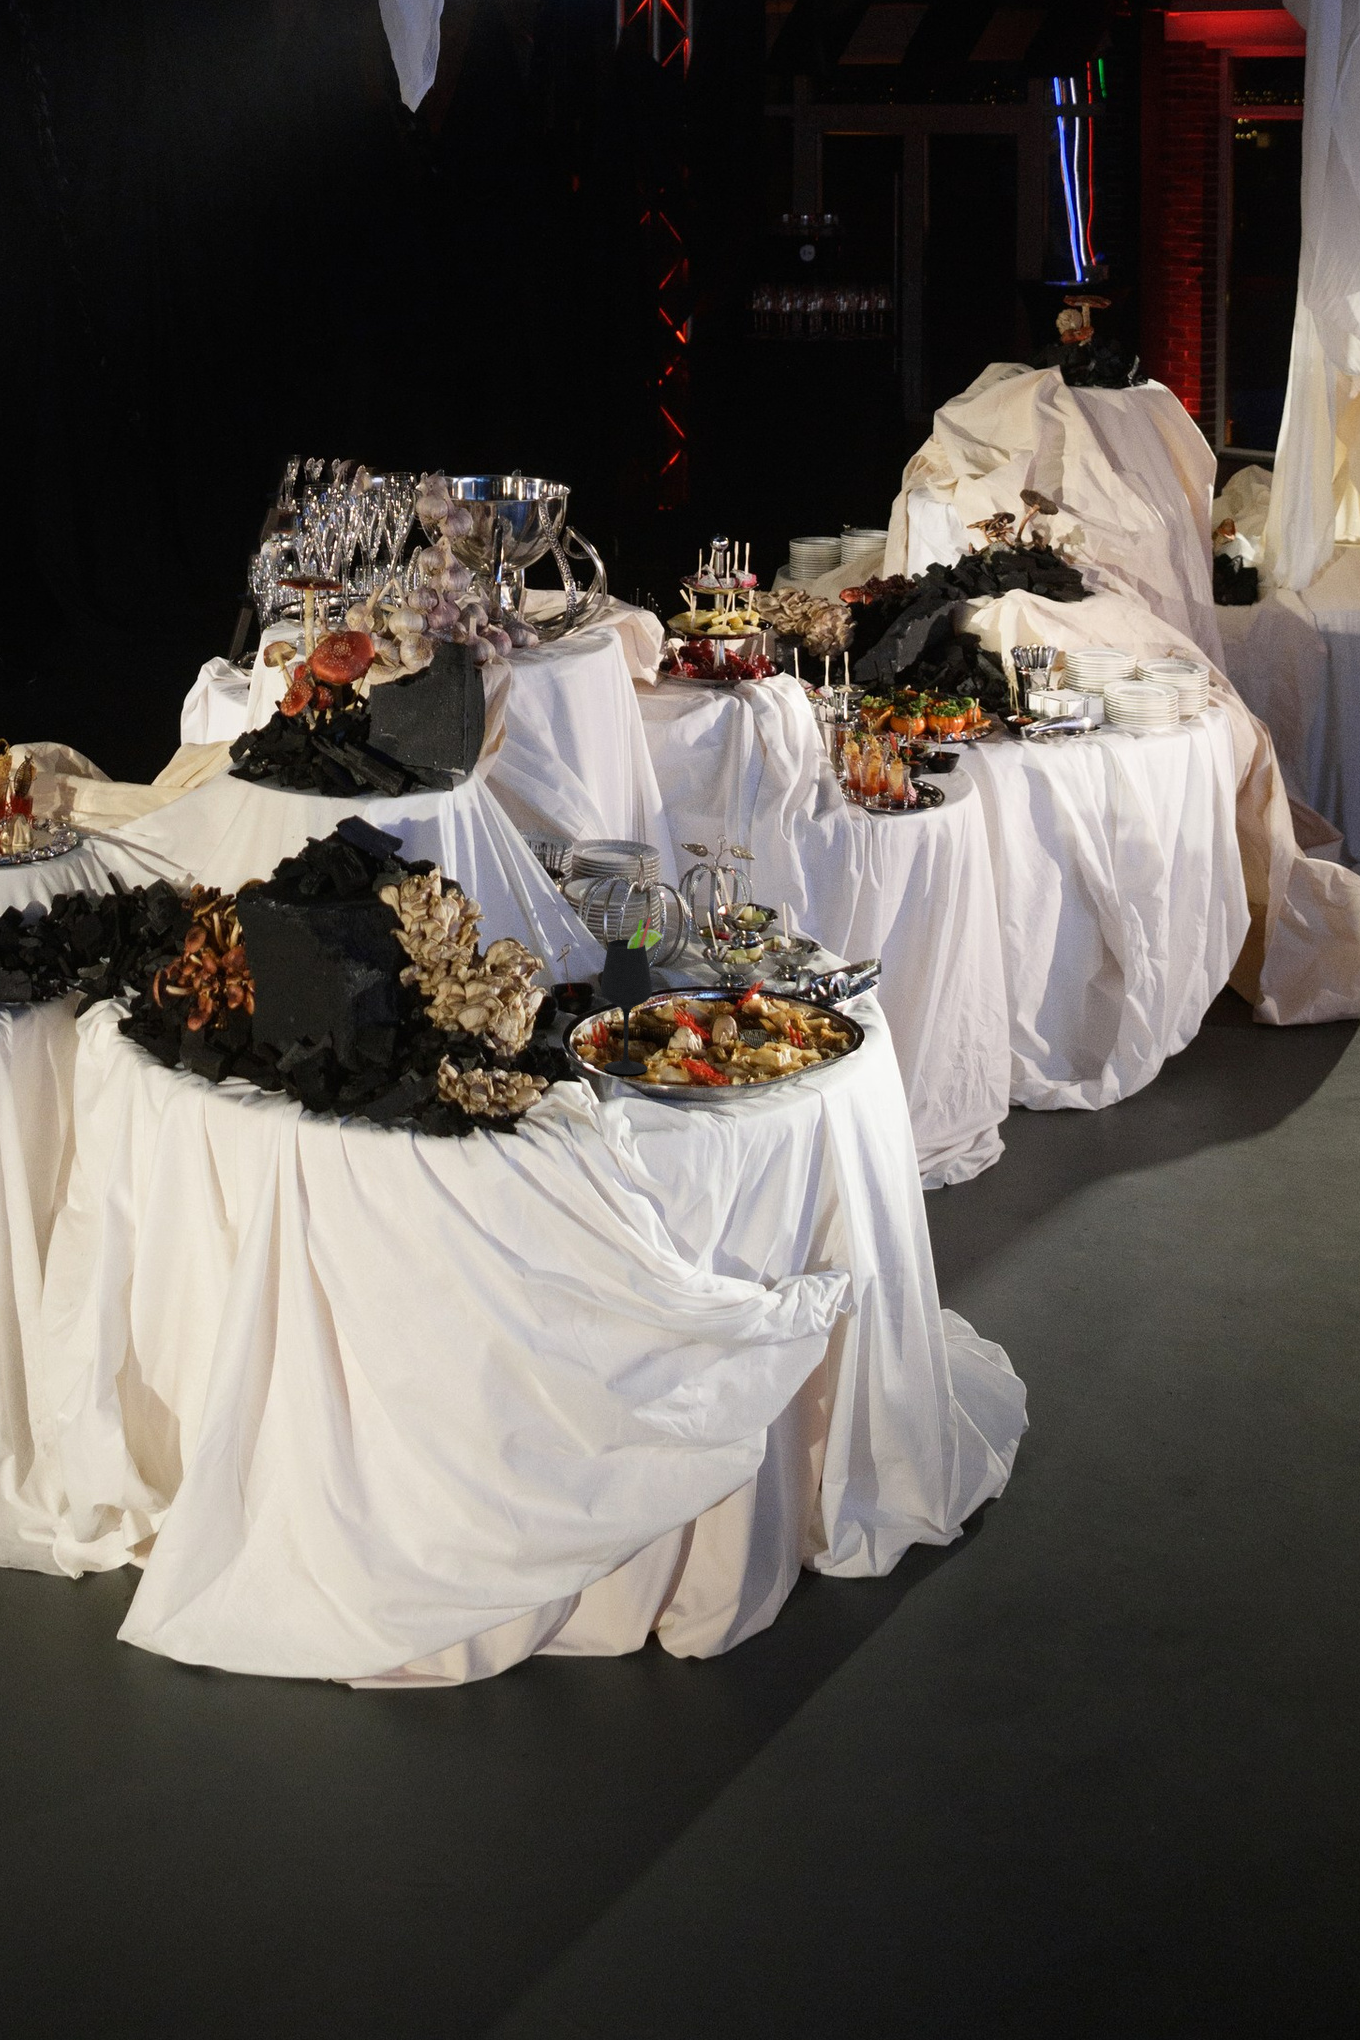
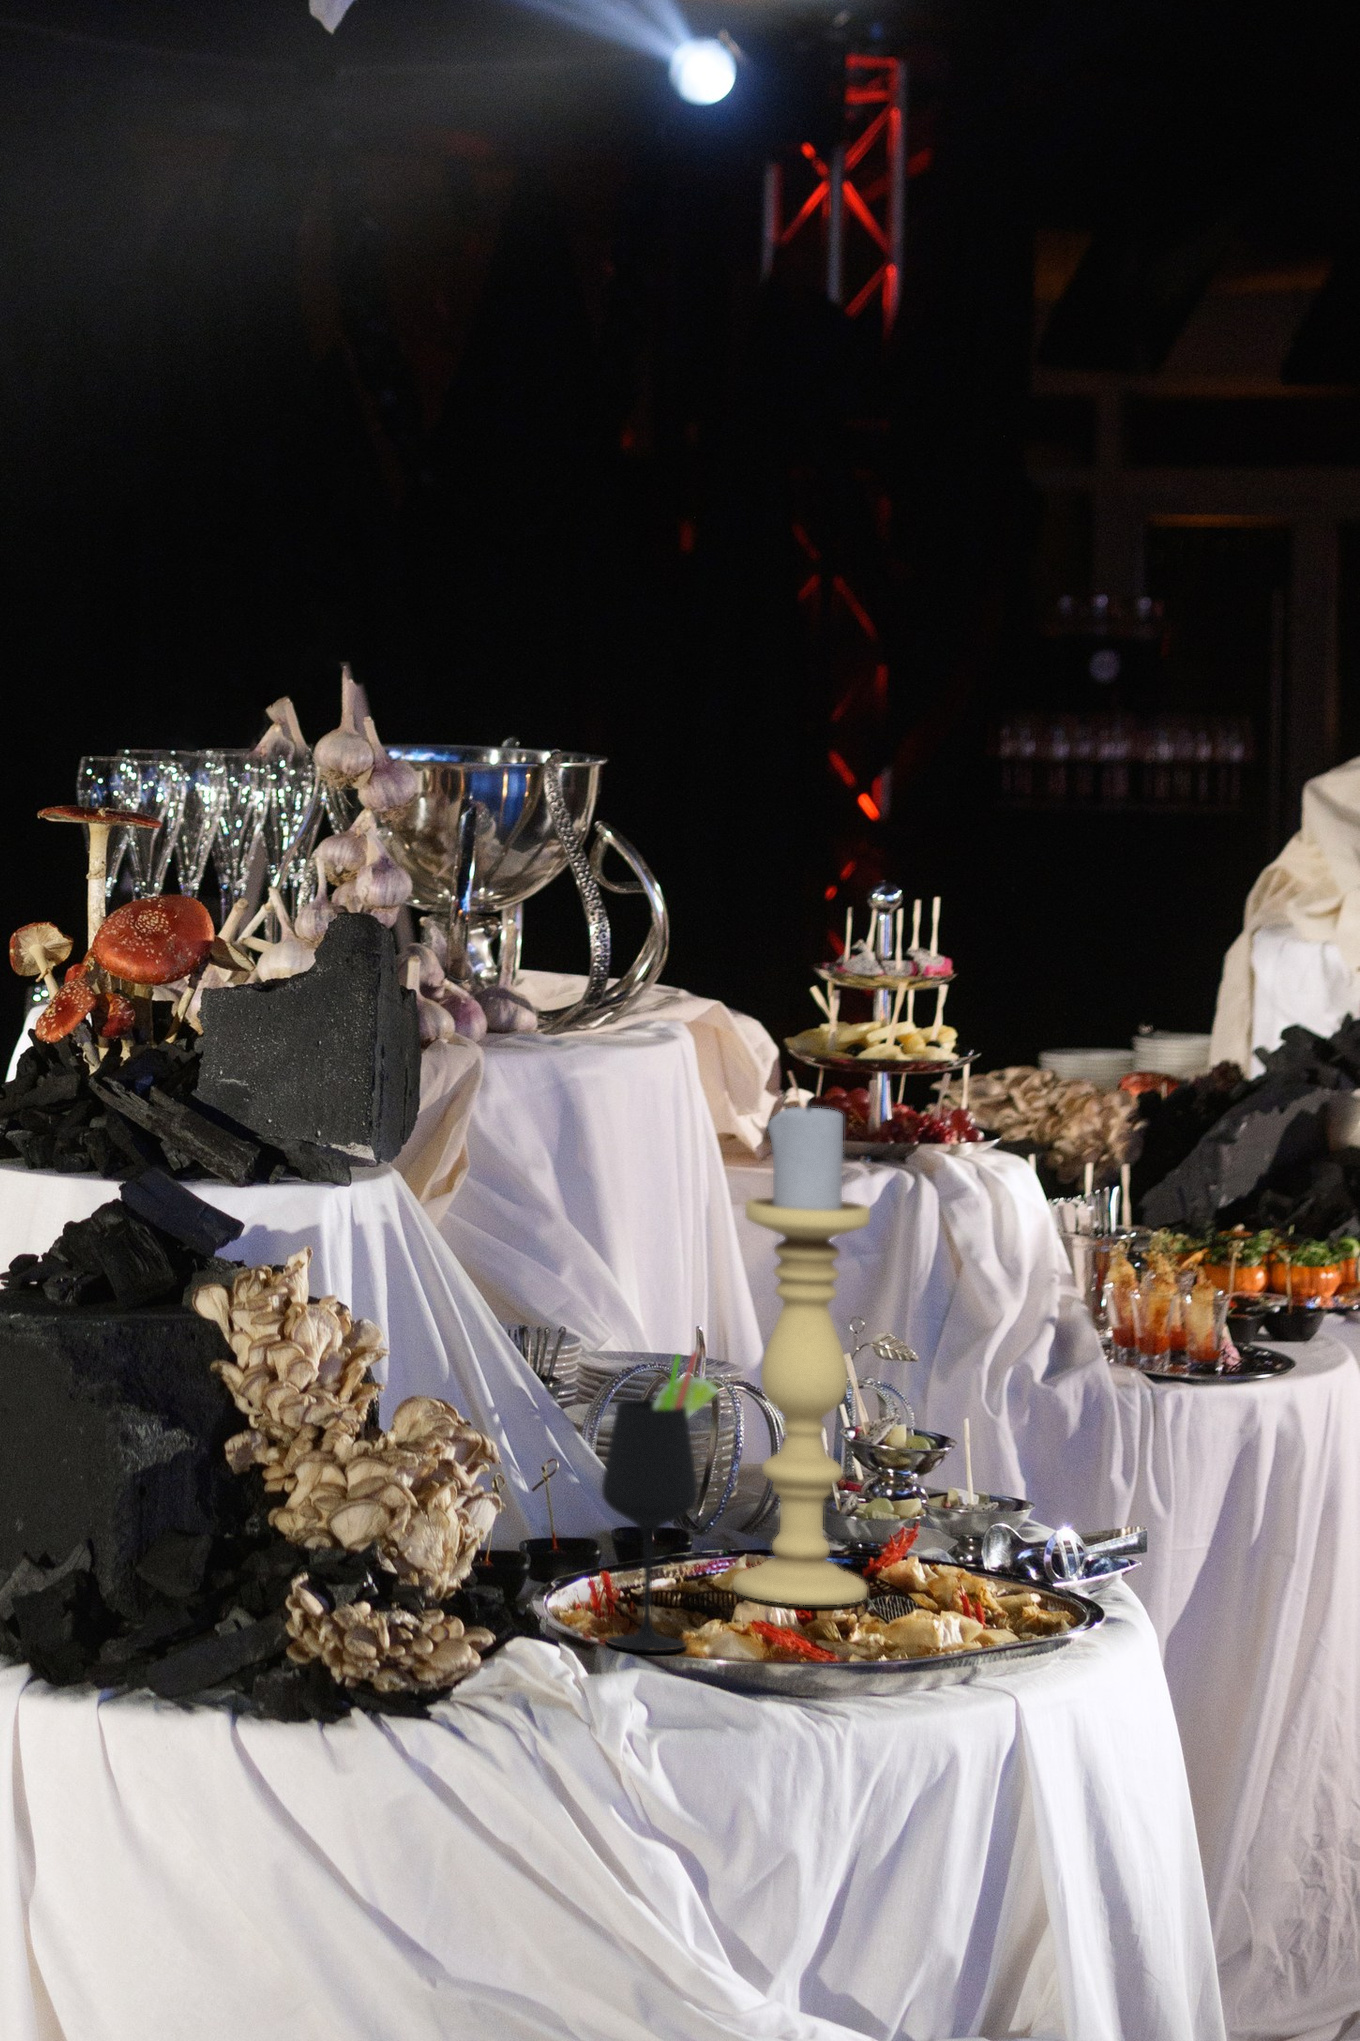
candle holder: none [668,765,739,1034] -> present [733,1101,870,1605]

